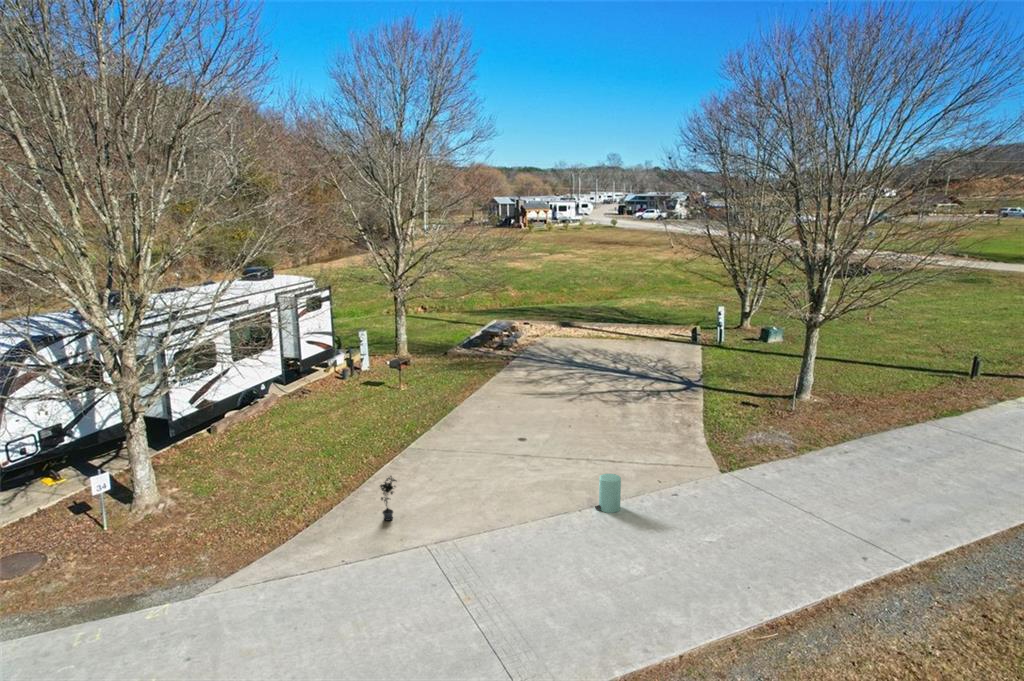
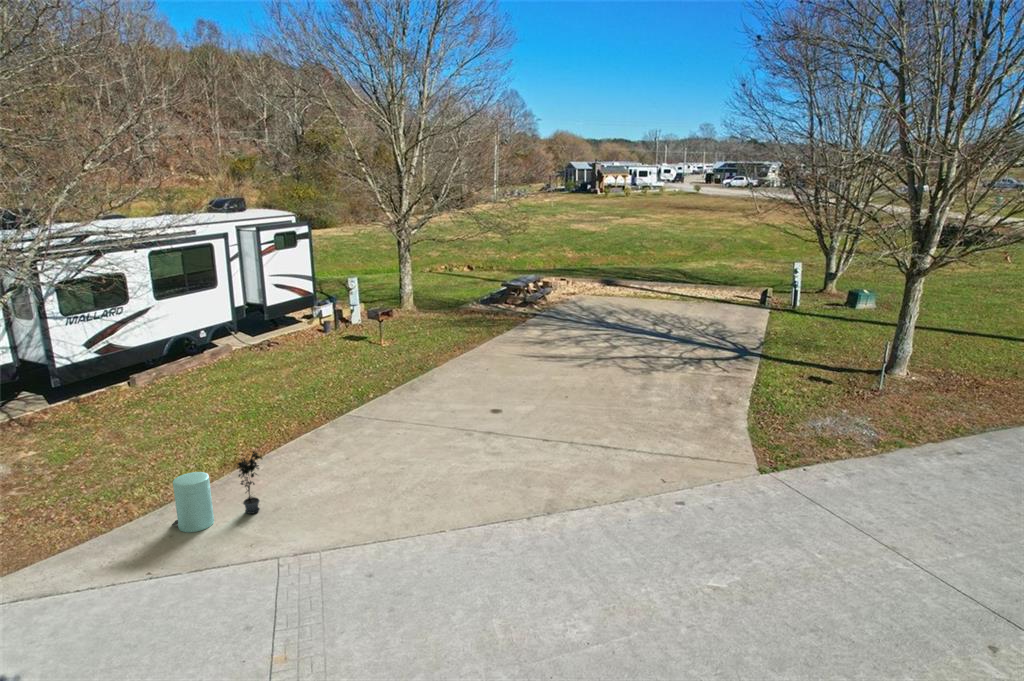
trash can: present [595,474,621,513] -> present [172,472,214,533]

